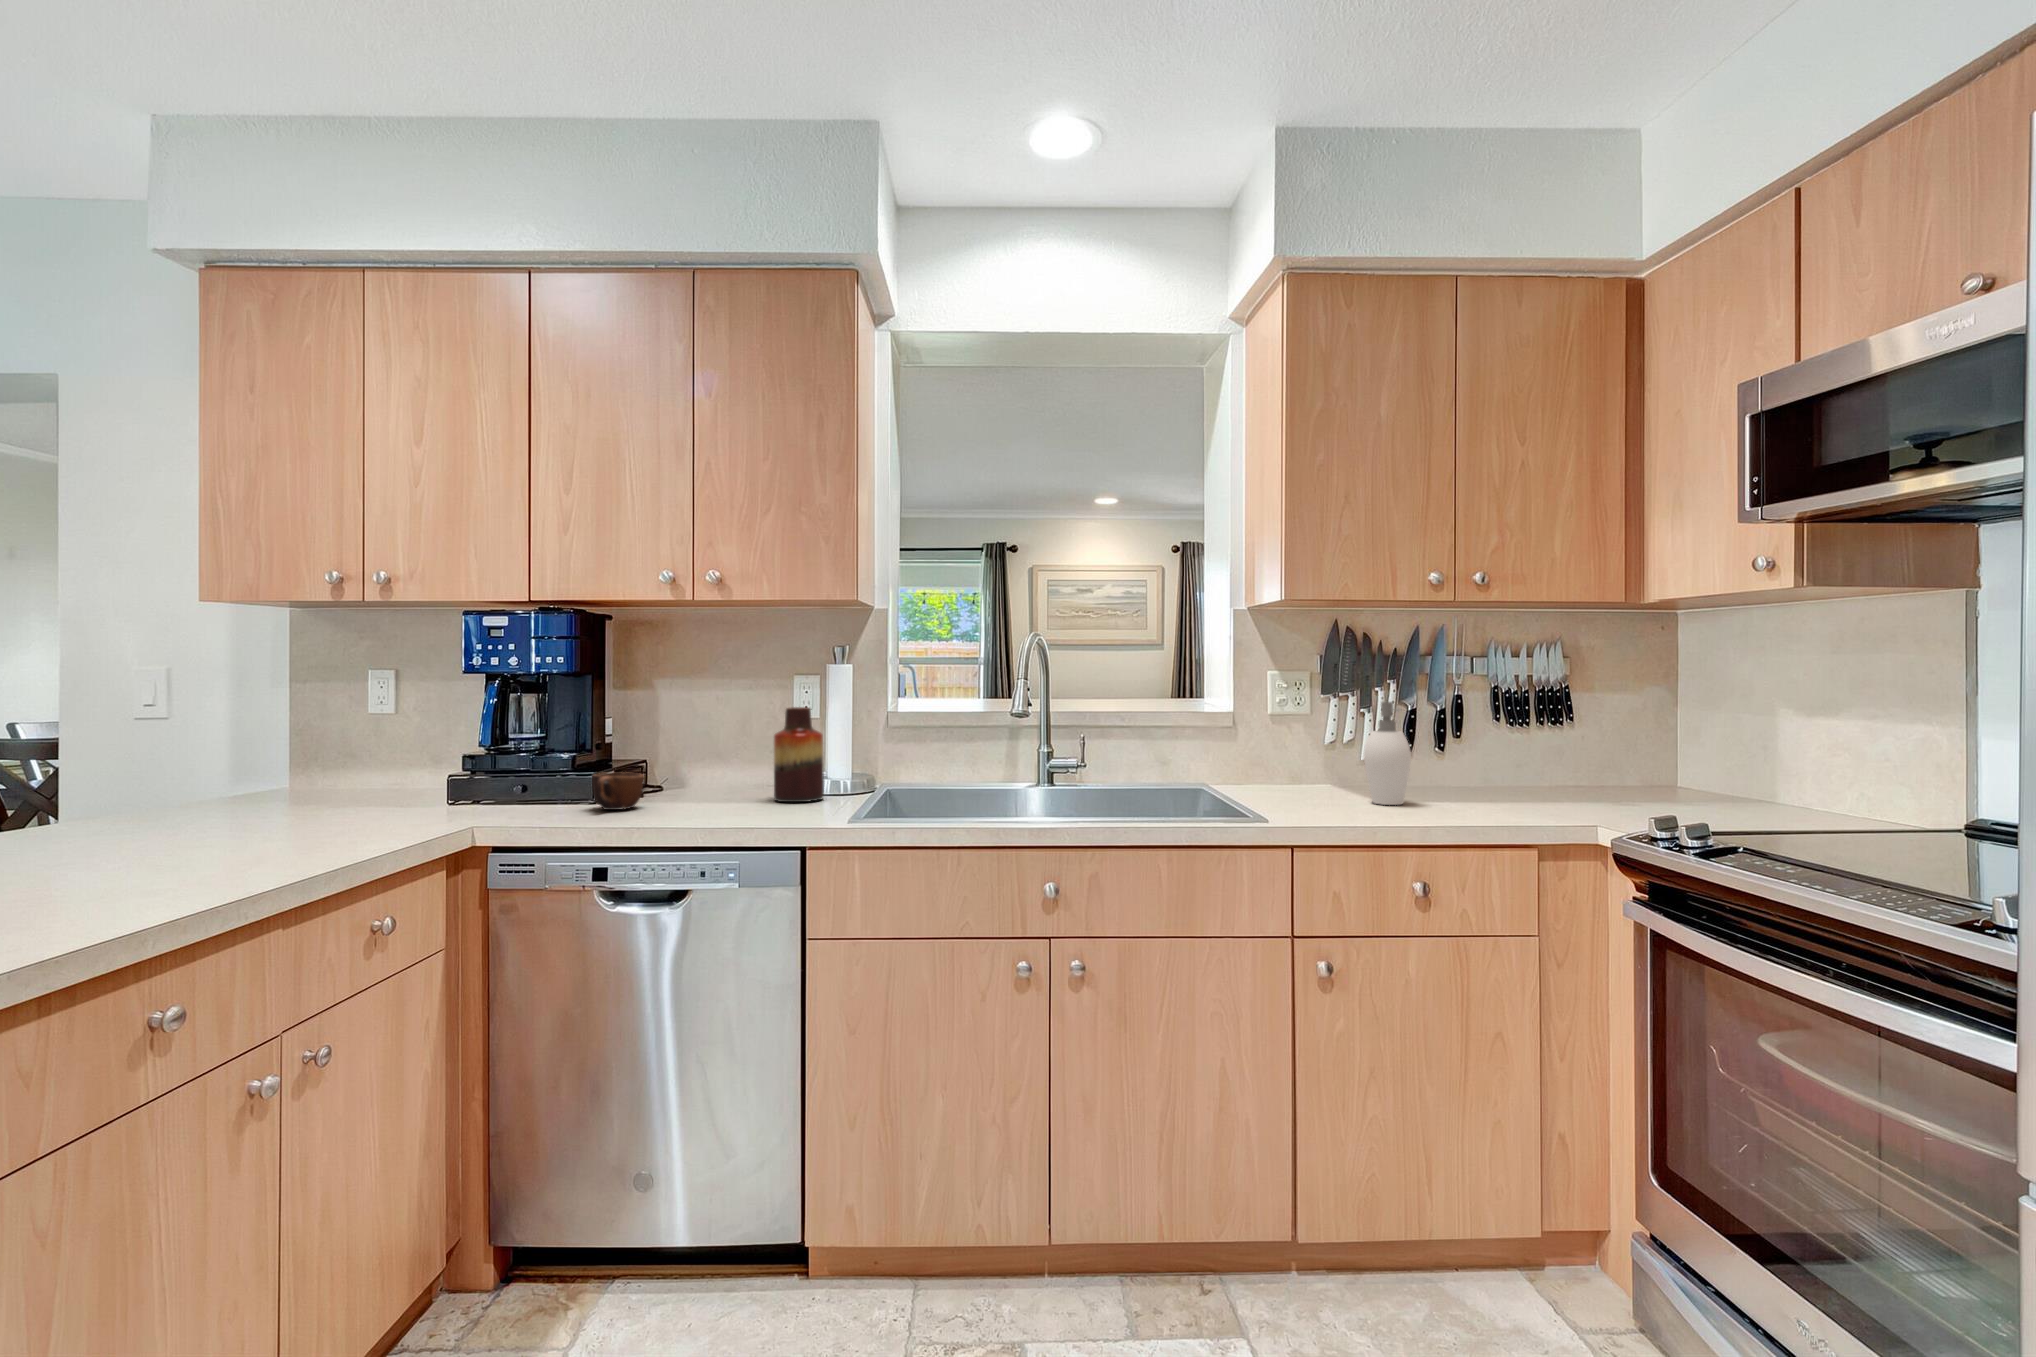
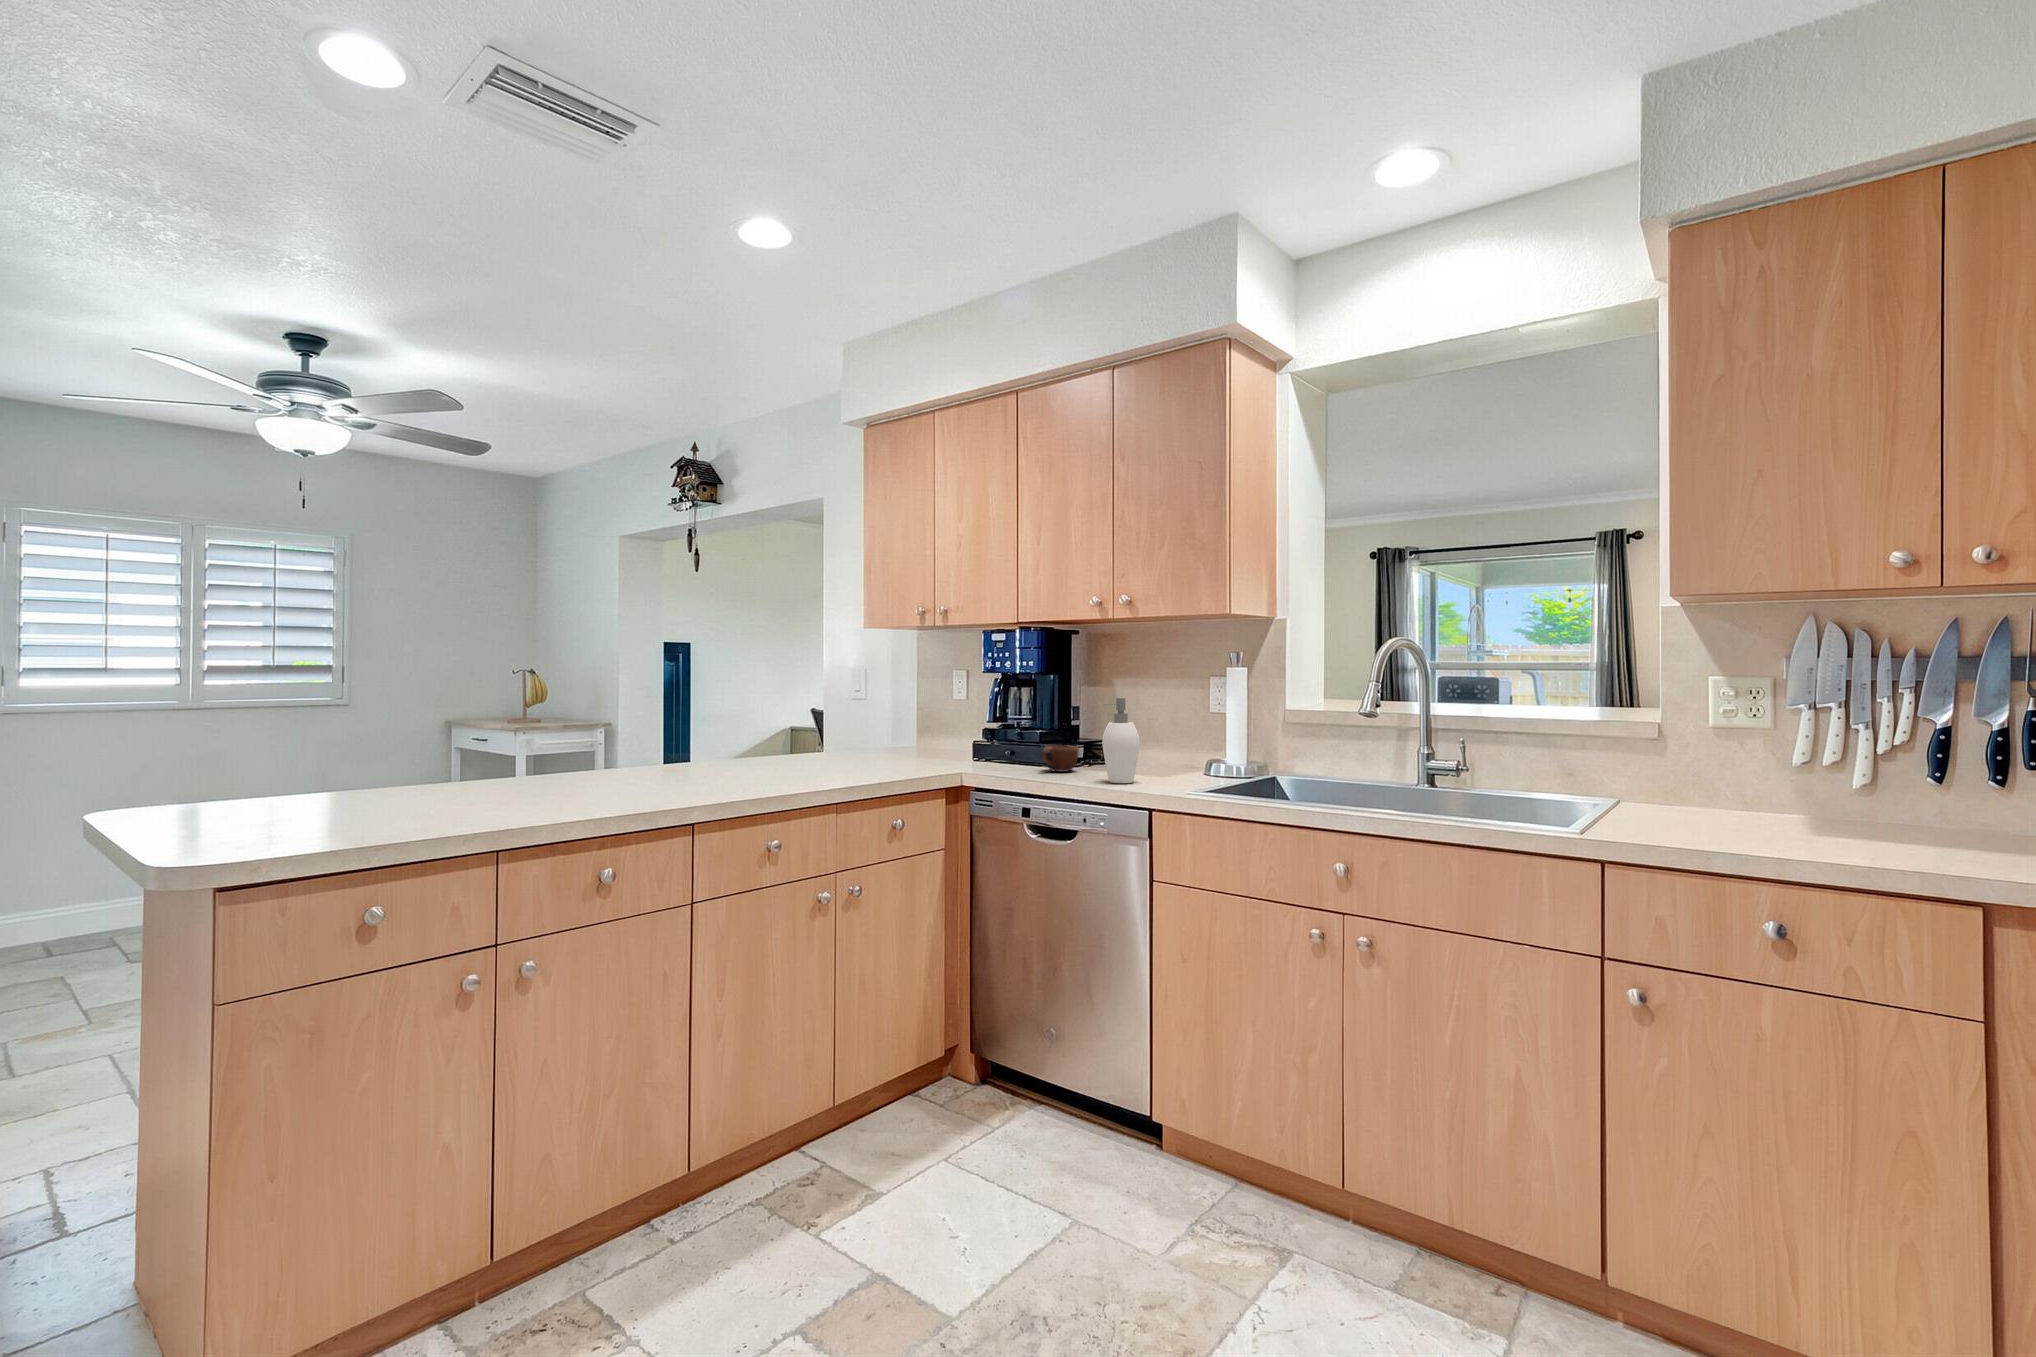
soap dispenser: present [1364,702,1411,805] -> present [1102,698,1140,783]
vase: present [774,707,824,802] -> none [1171,702,1211,778]

